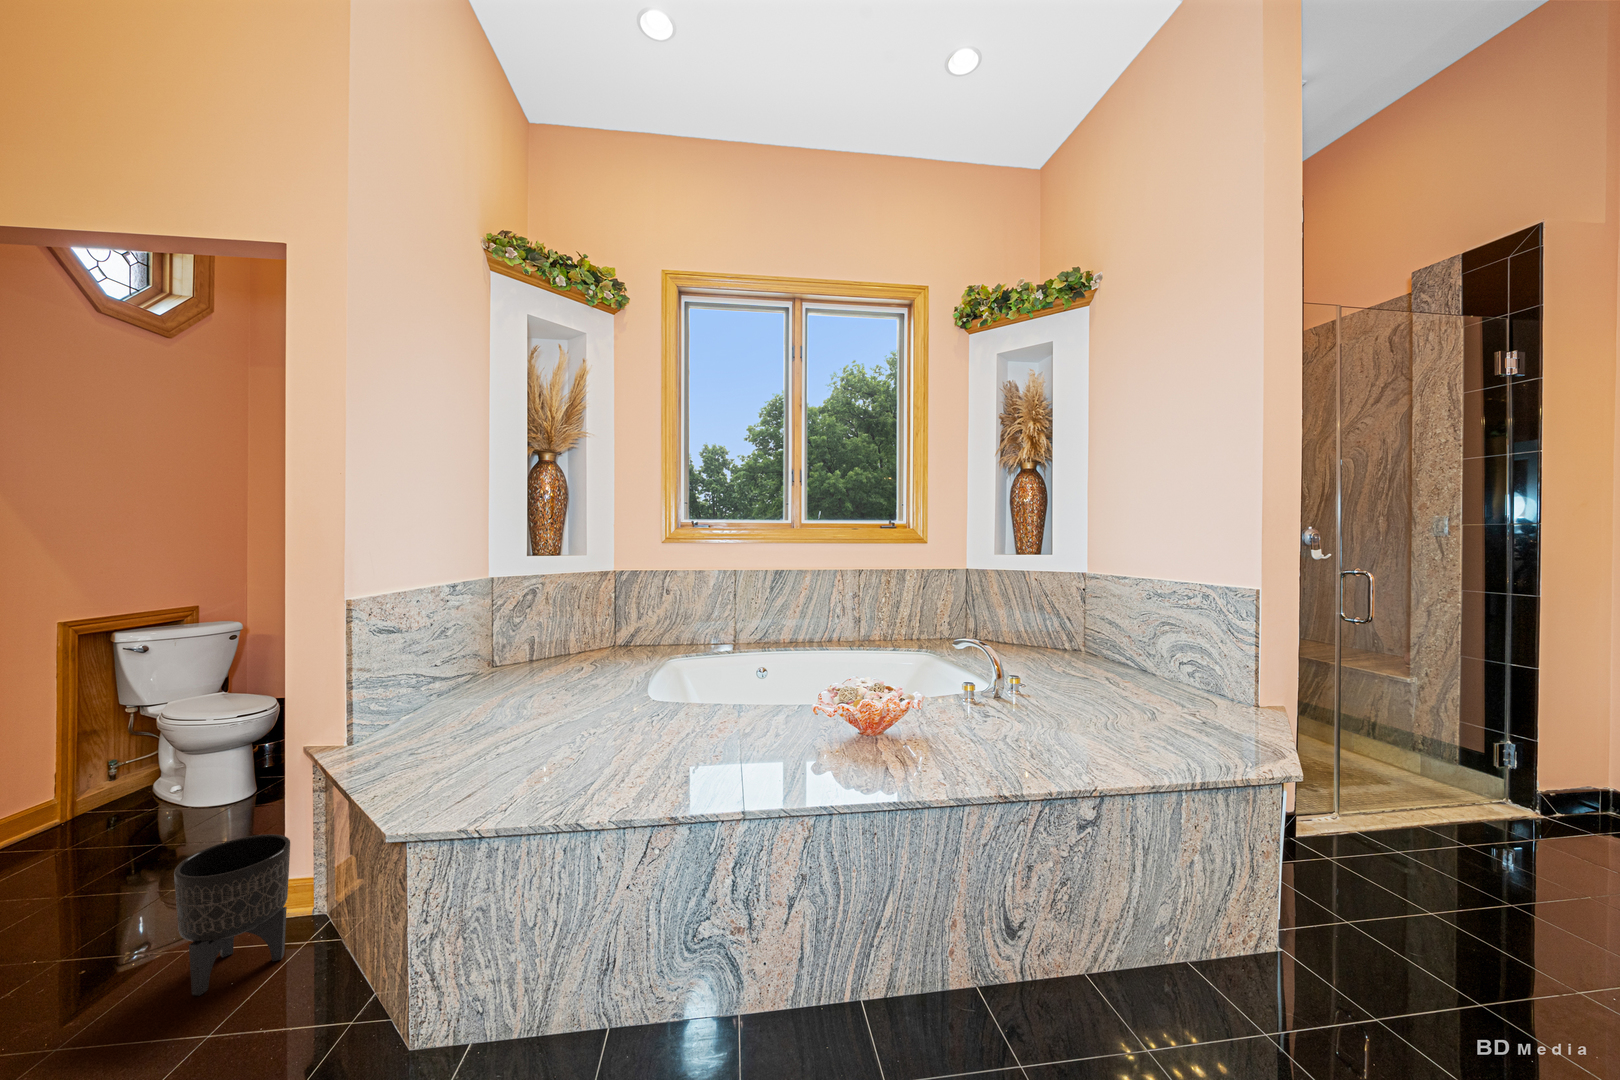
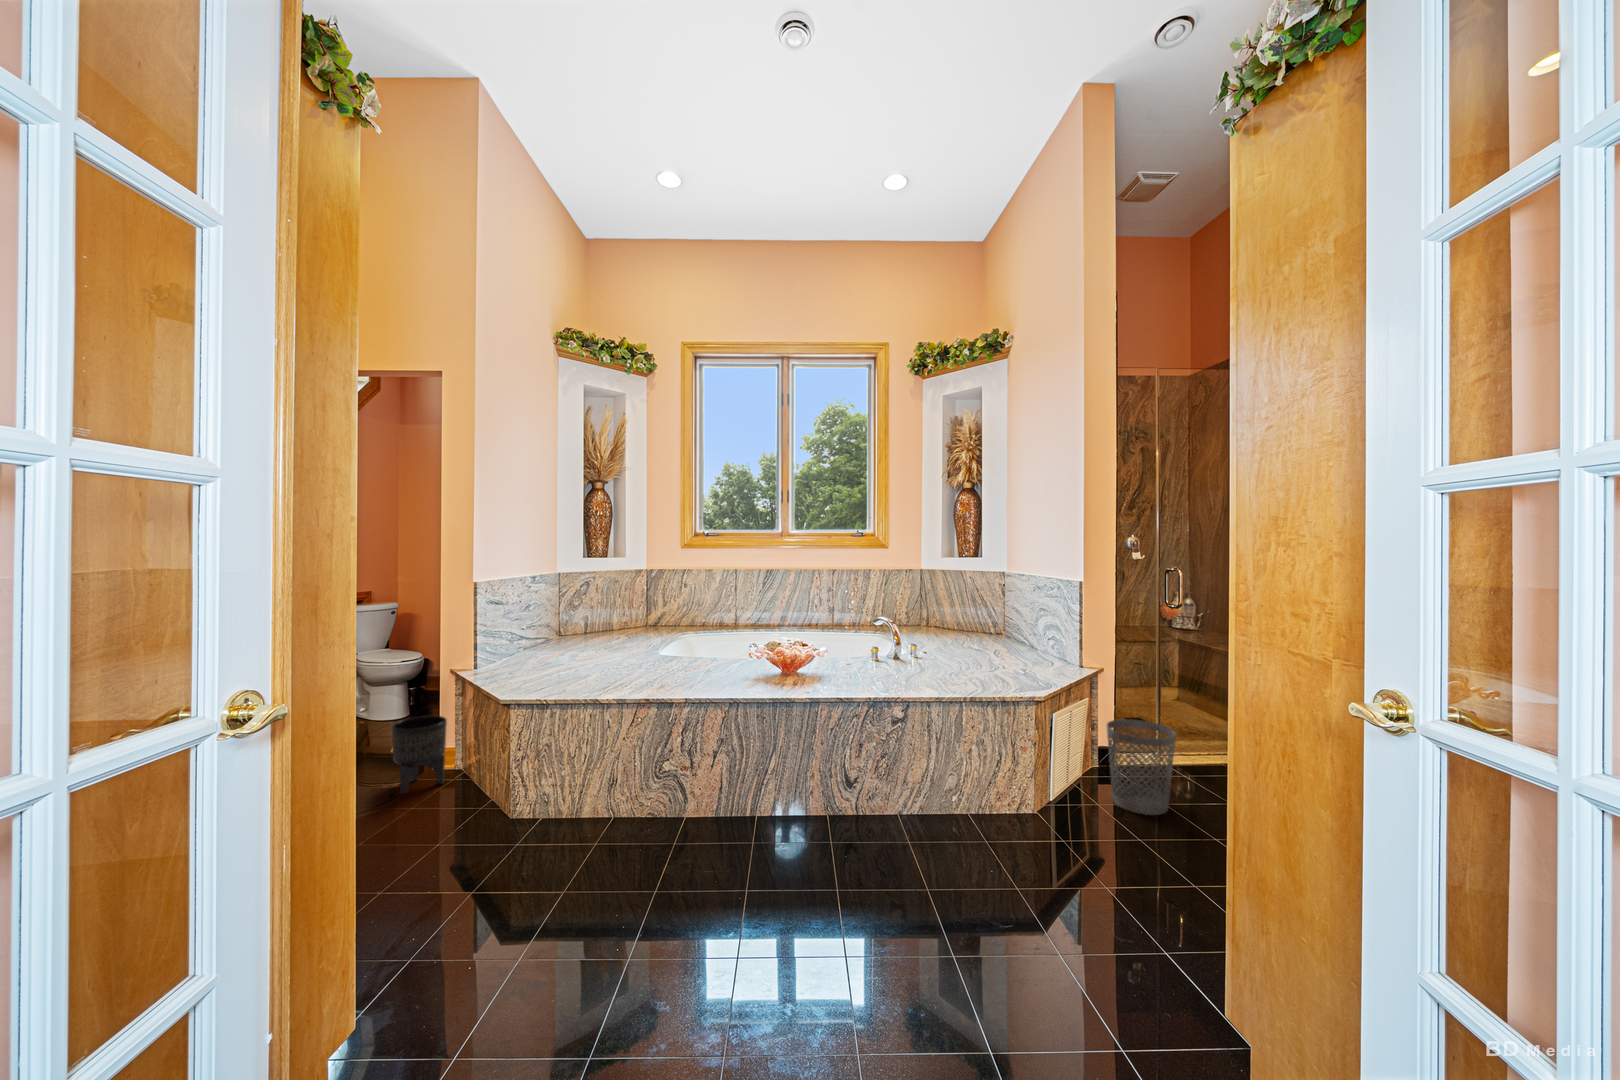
wastebasket: none [1345,789,1472,944] -> present [1107,719,1176,815]

